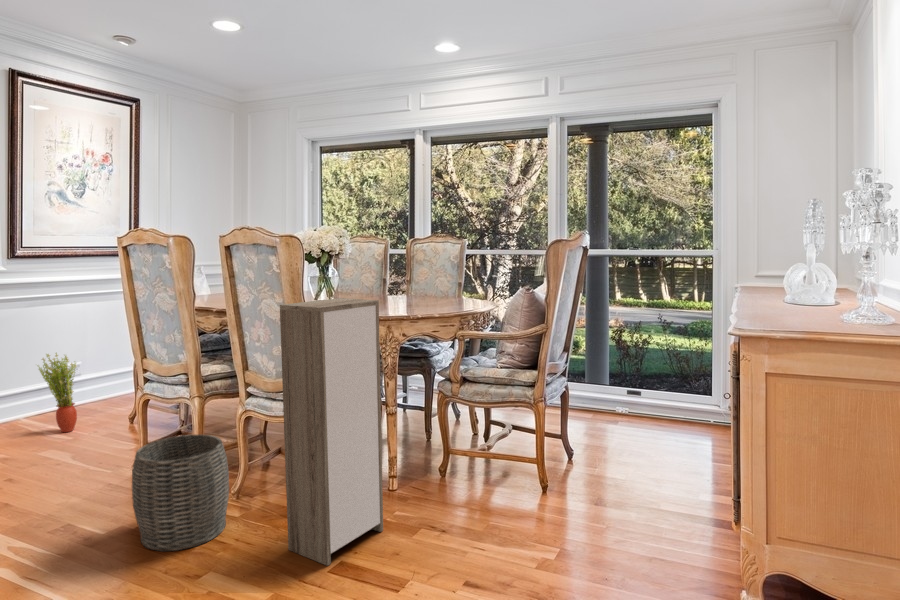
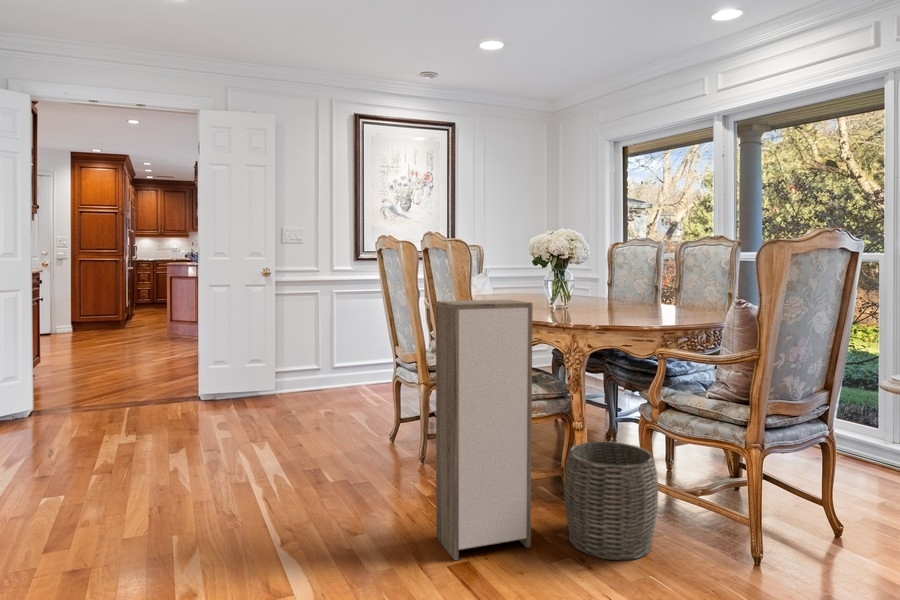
potted plant: present [39,353,77,432] -> none [347,338,375,405]
woven basket: present [132,435,229,551] -> present [564,442,658,560]

